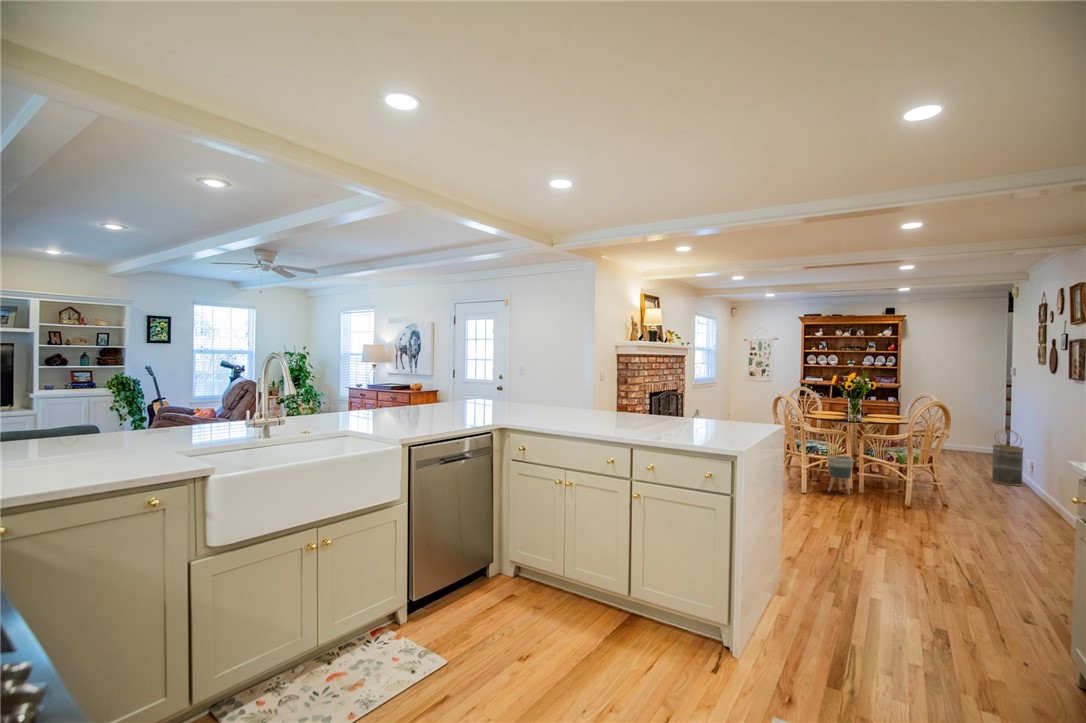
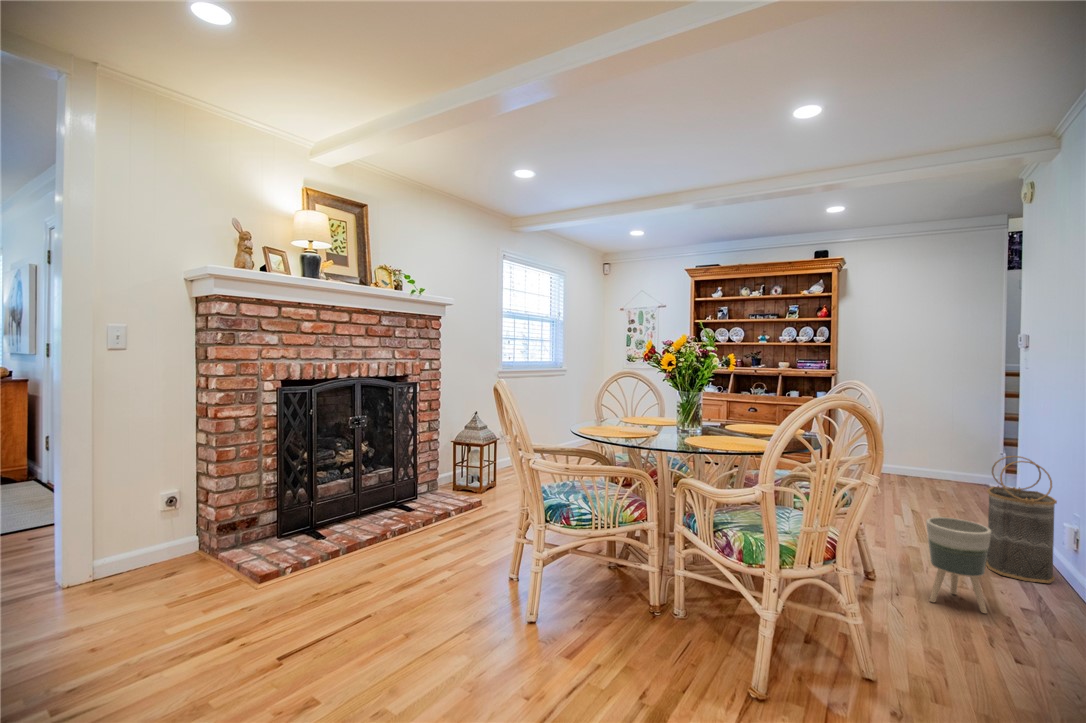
planter: present [827,456,853,495] -> present [926,517,992,613]

